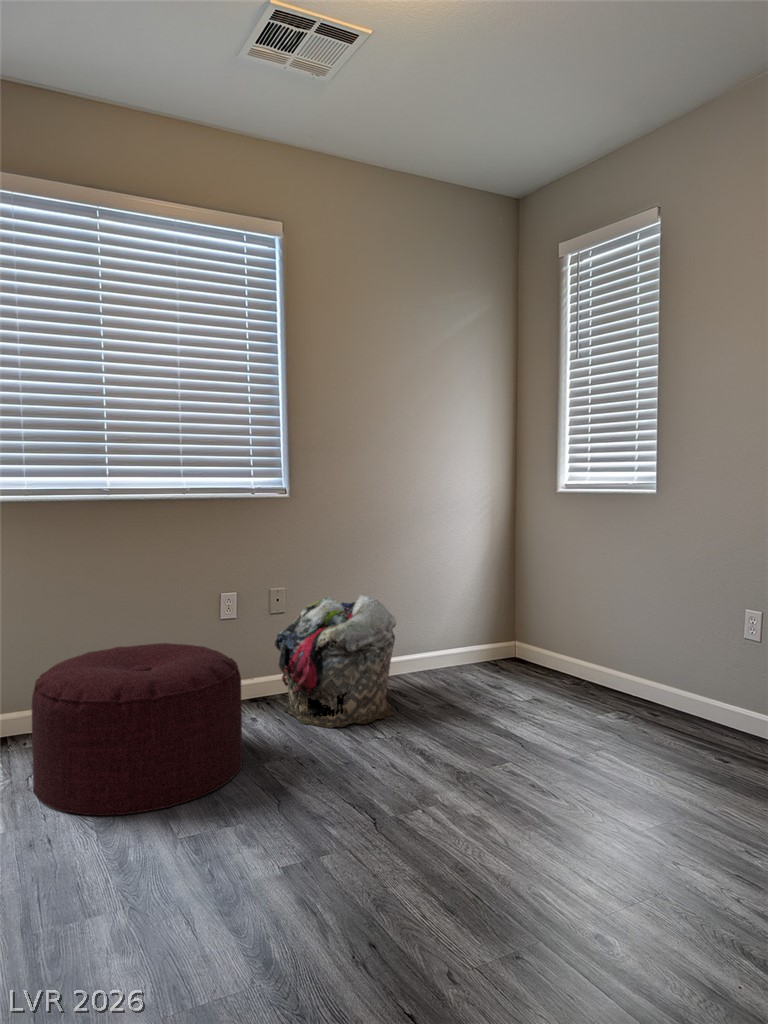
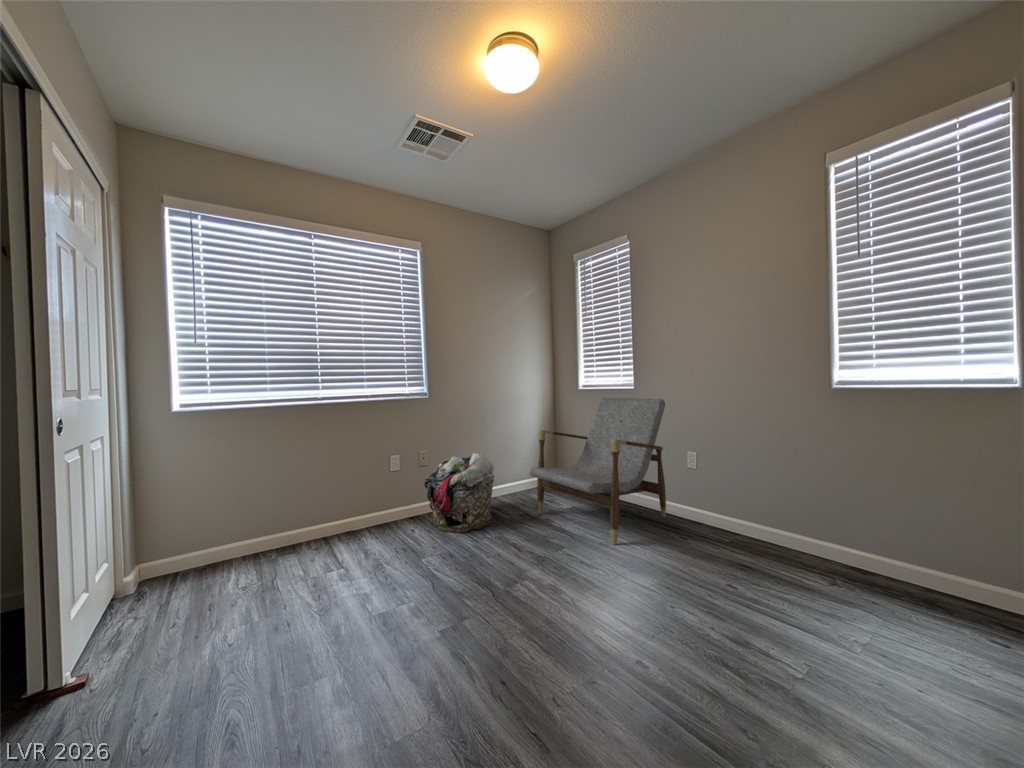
armchair: none [457,508,711,765] -> present [530,398,666,545]
ottoman: present [32,643,243,815] -> none [275,490,409,604]

